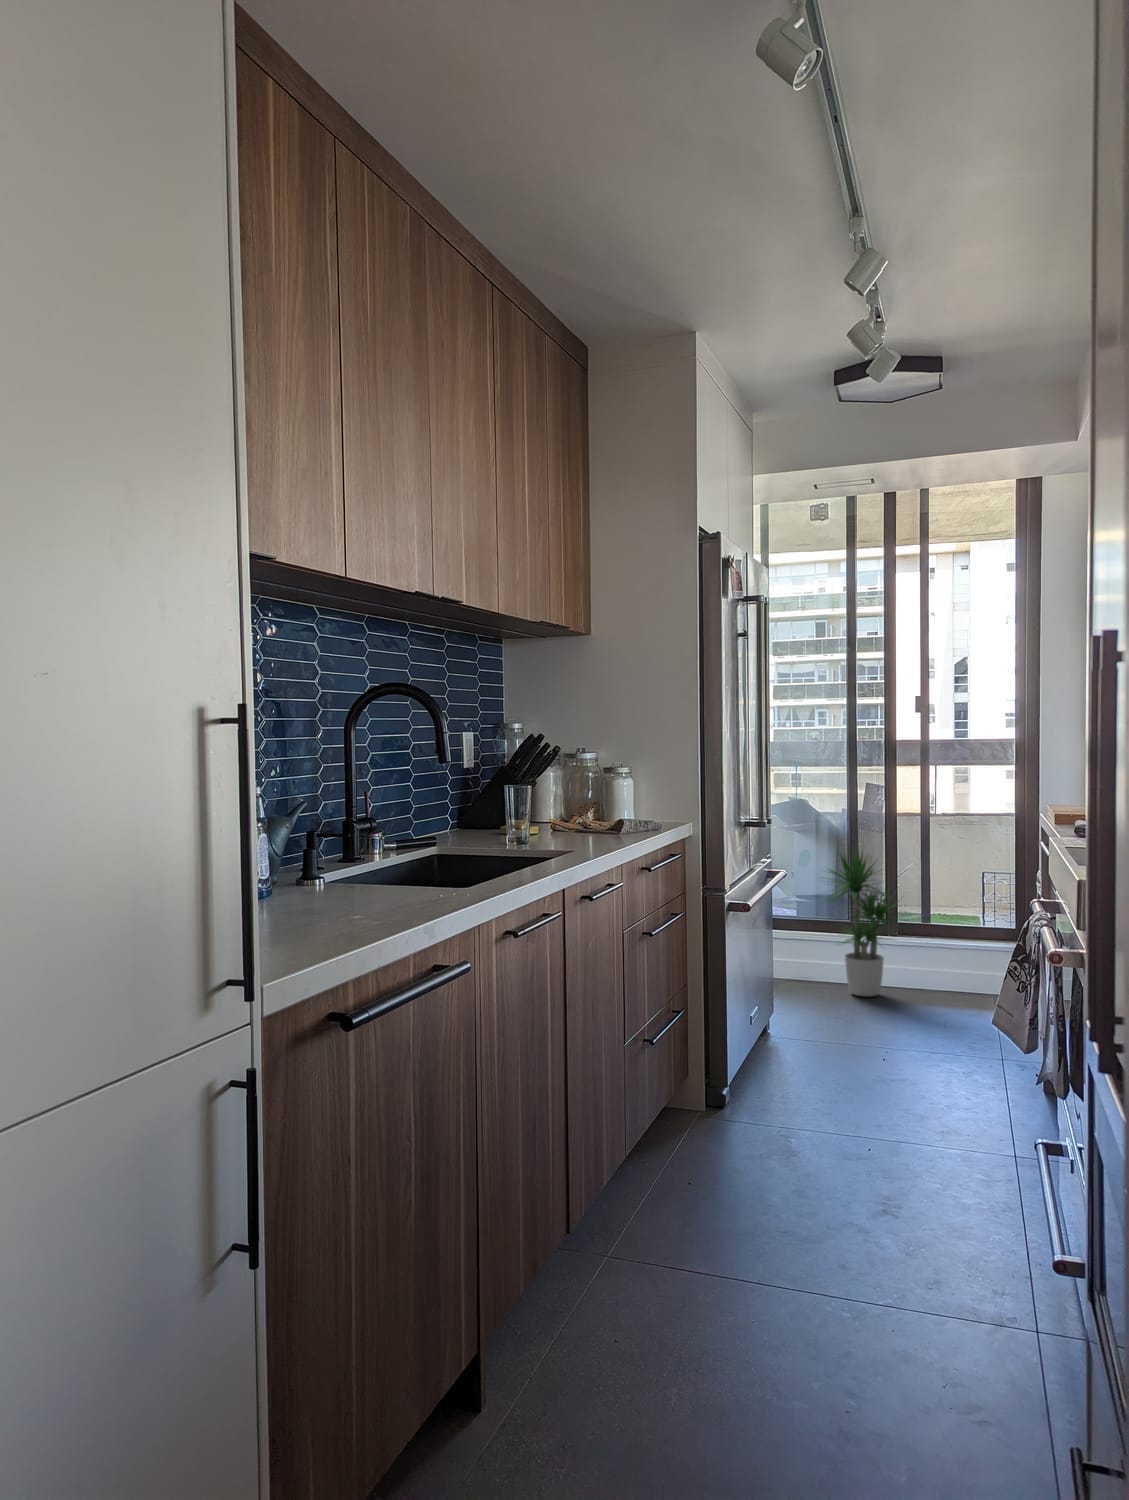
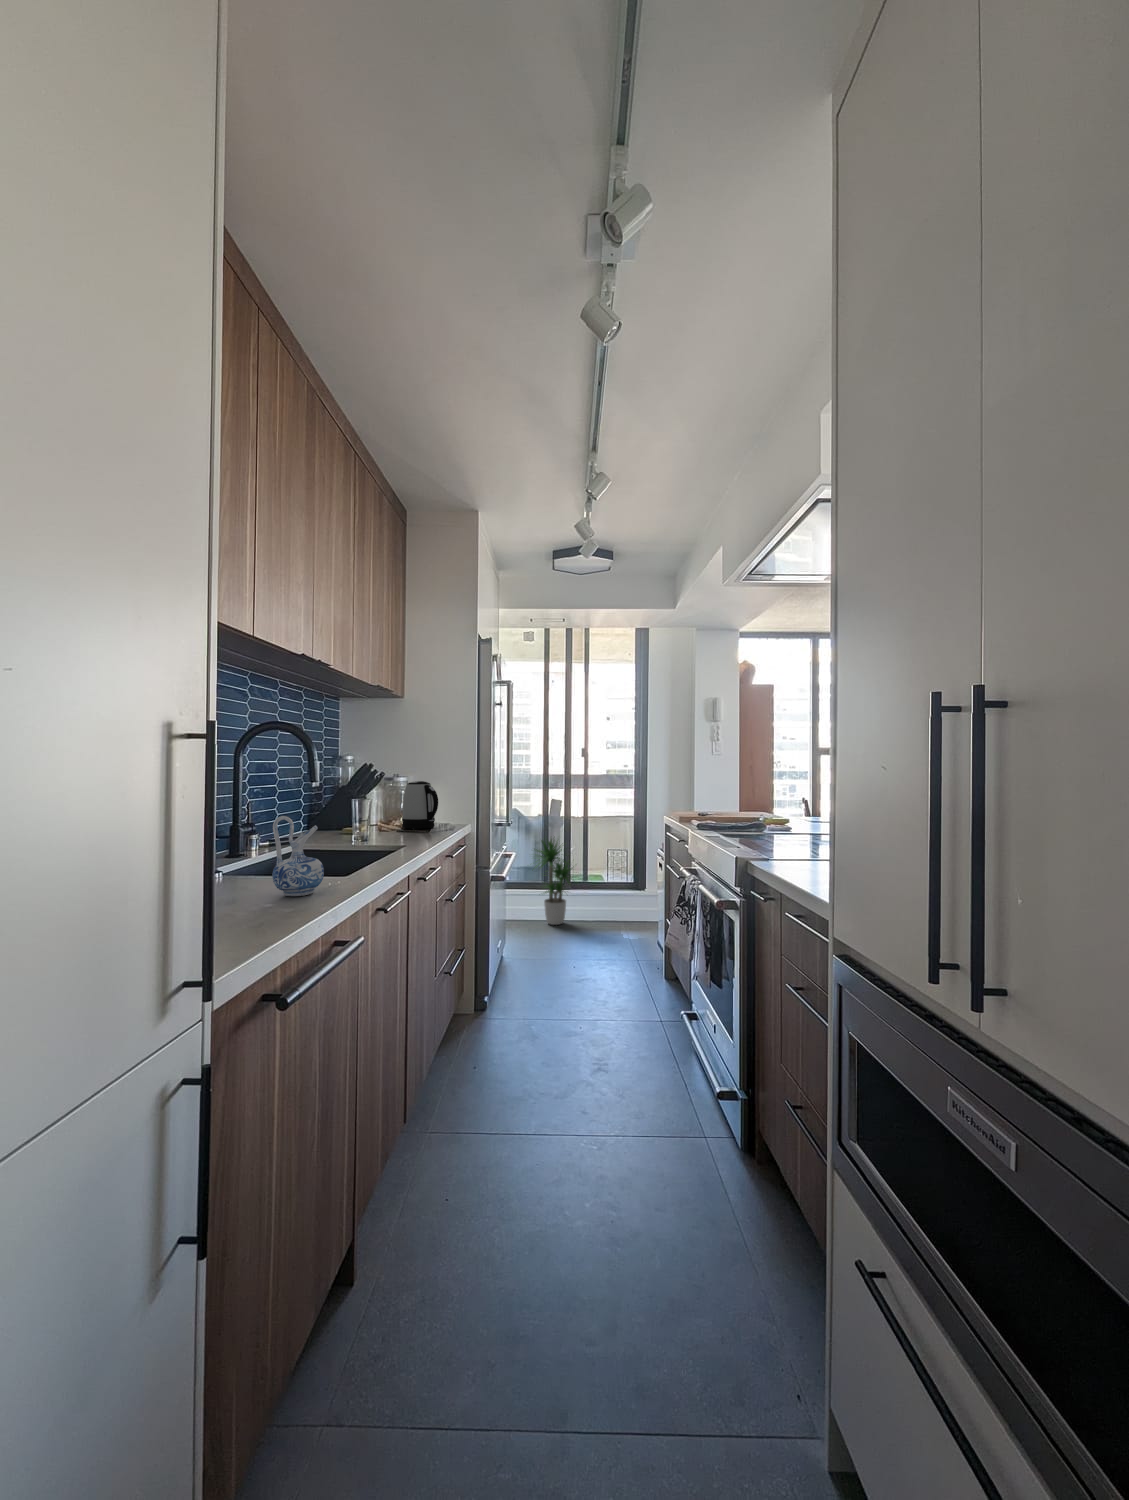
kettle: none [584,759,633,830] -> present [402,781,438,829]
ceramic pitcher: none [364,809,425,909] -> present [272,816,324,896]

